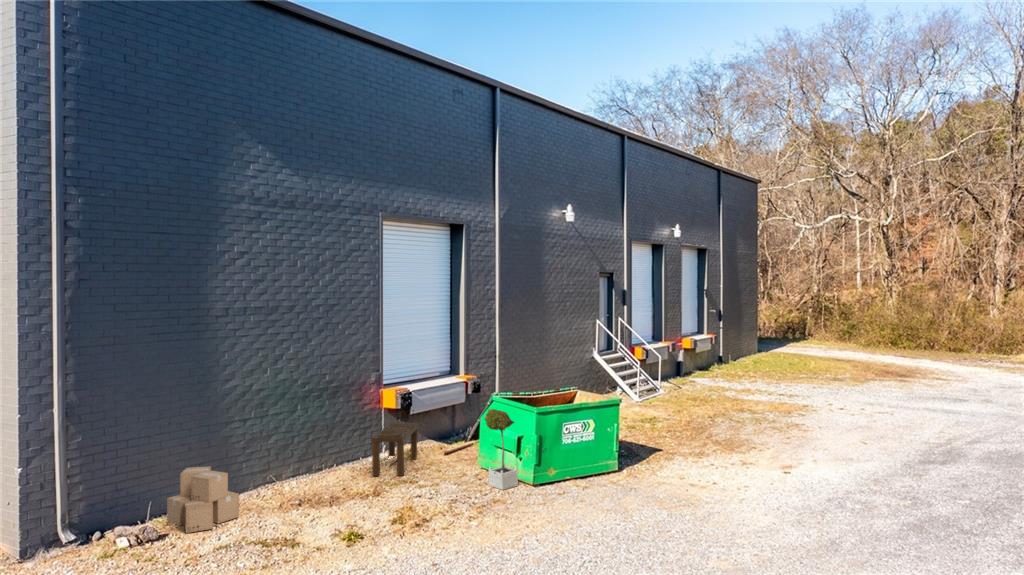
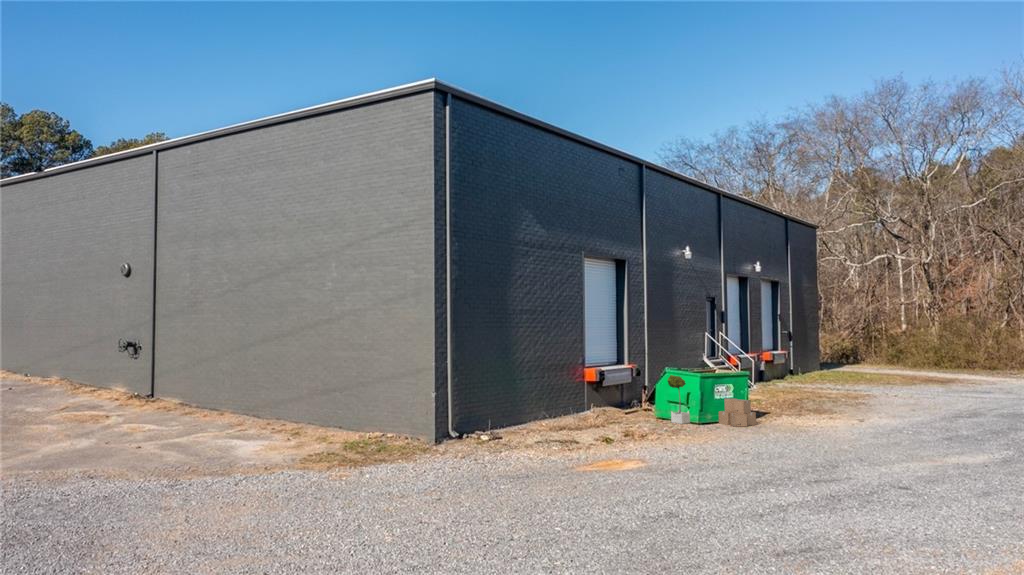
bench: present [371,423,419,476] -> none [592,390,613,419]
cardboard box: present [167,467,239,533] -> present [719,398,756,427]

